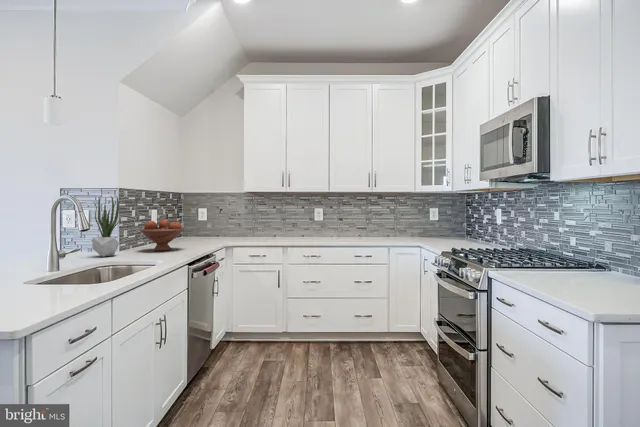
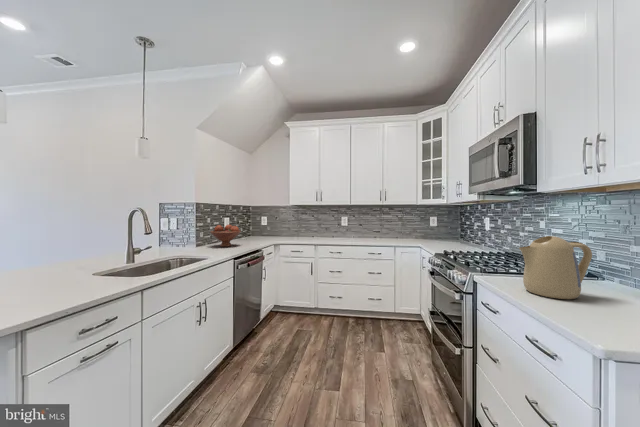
potted plant: present [92,197,121,257] -> none [175,208,196,251]
kettle: none [534,225,598,286] -> present [519,236,592,299]

